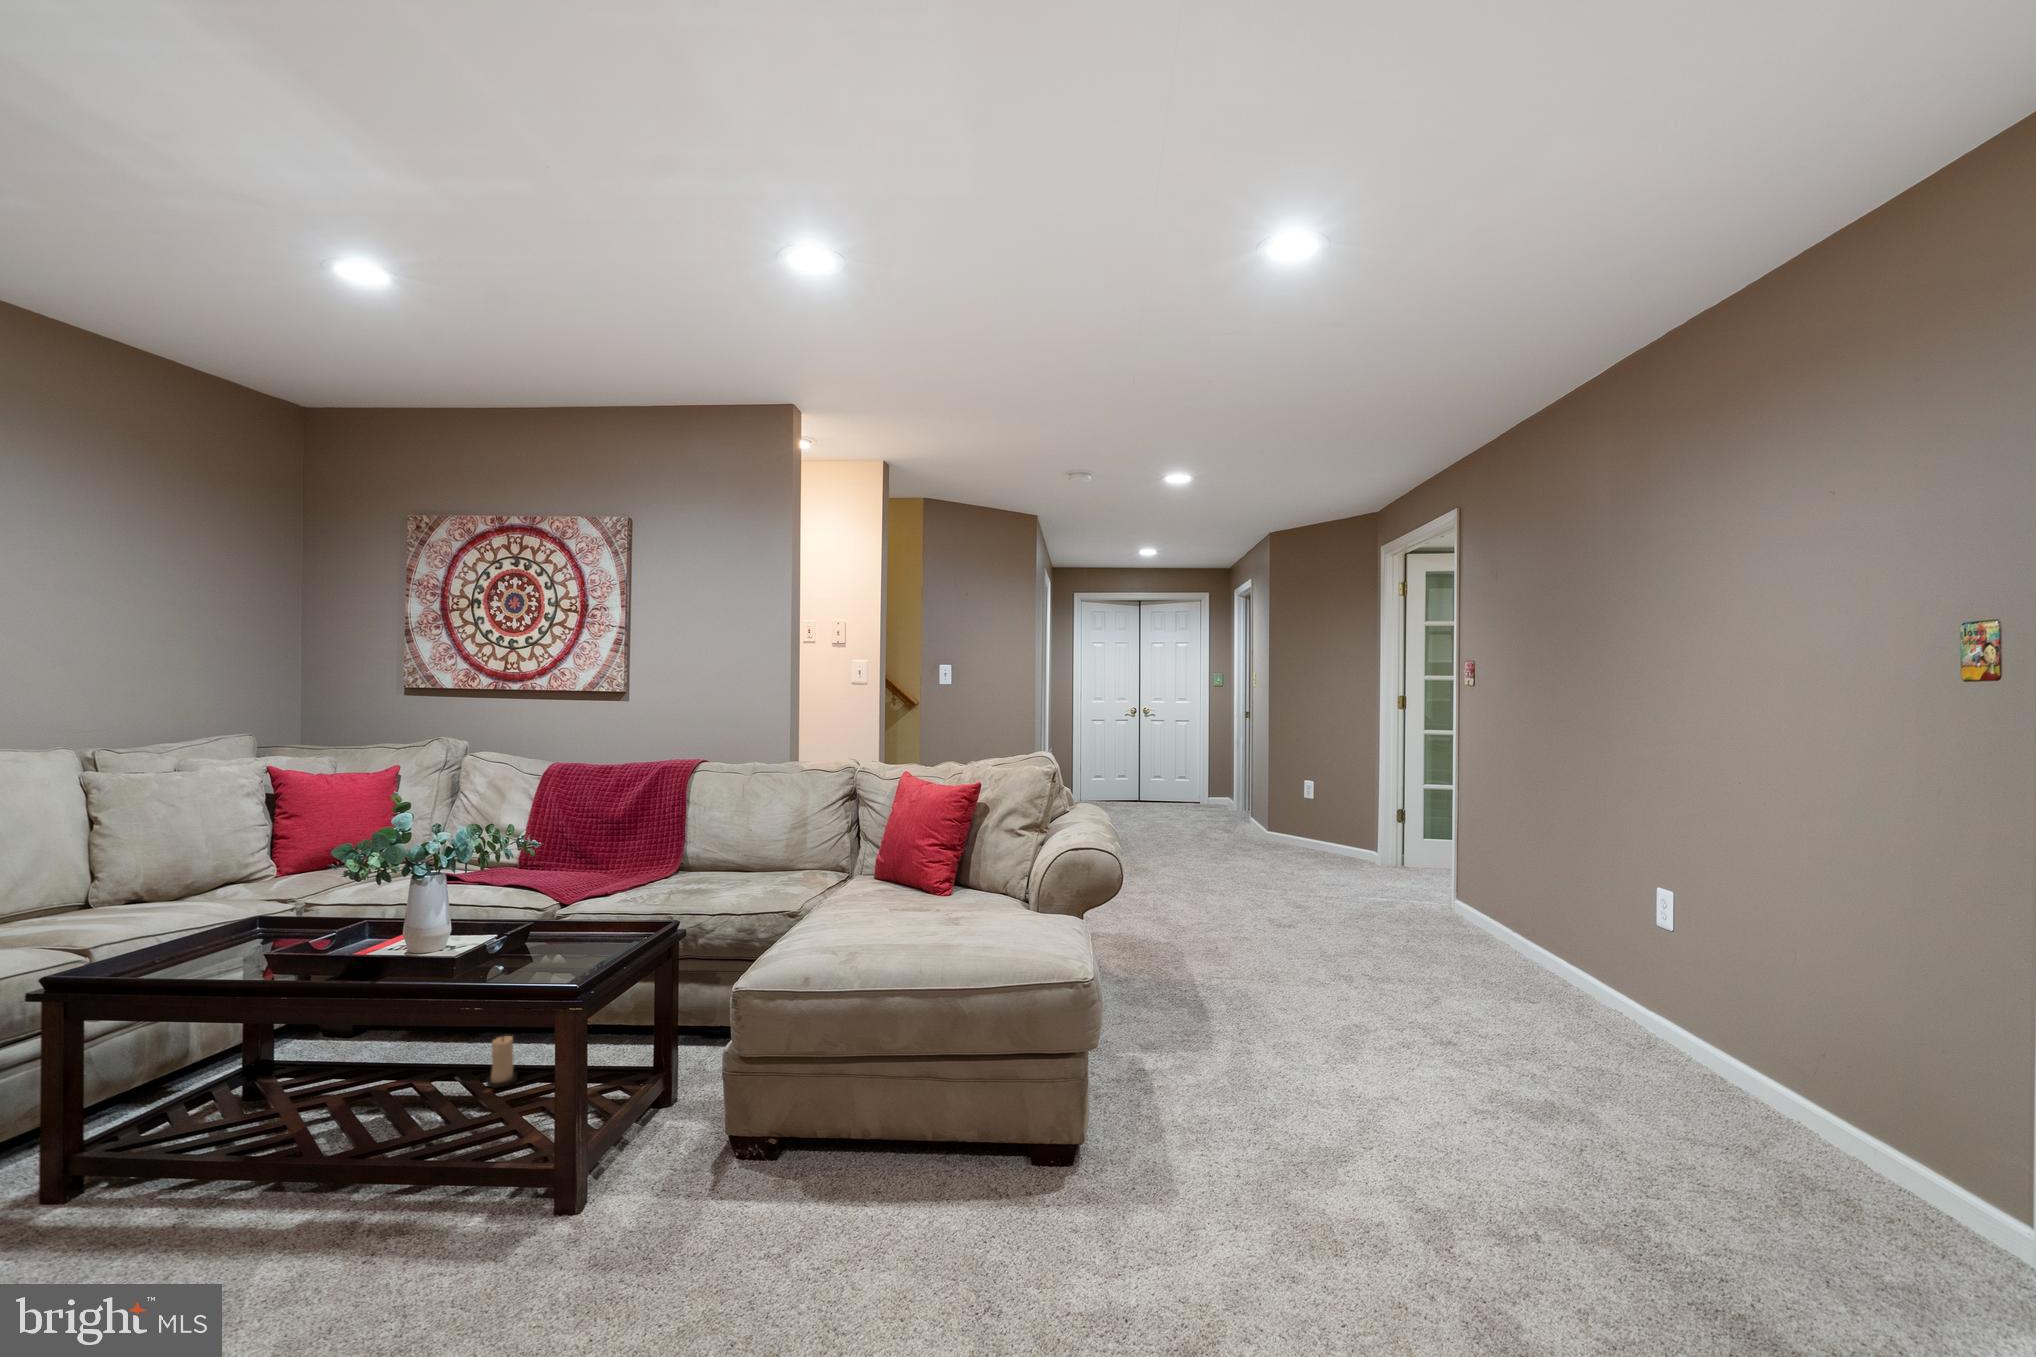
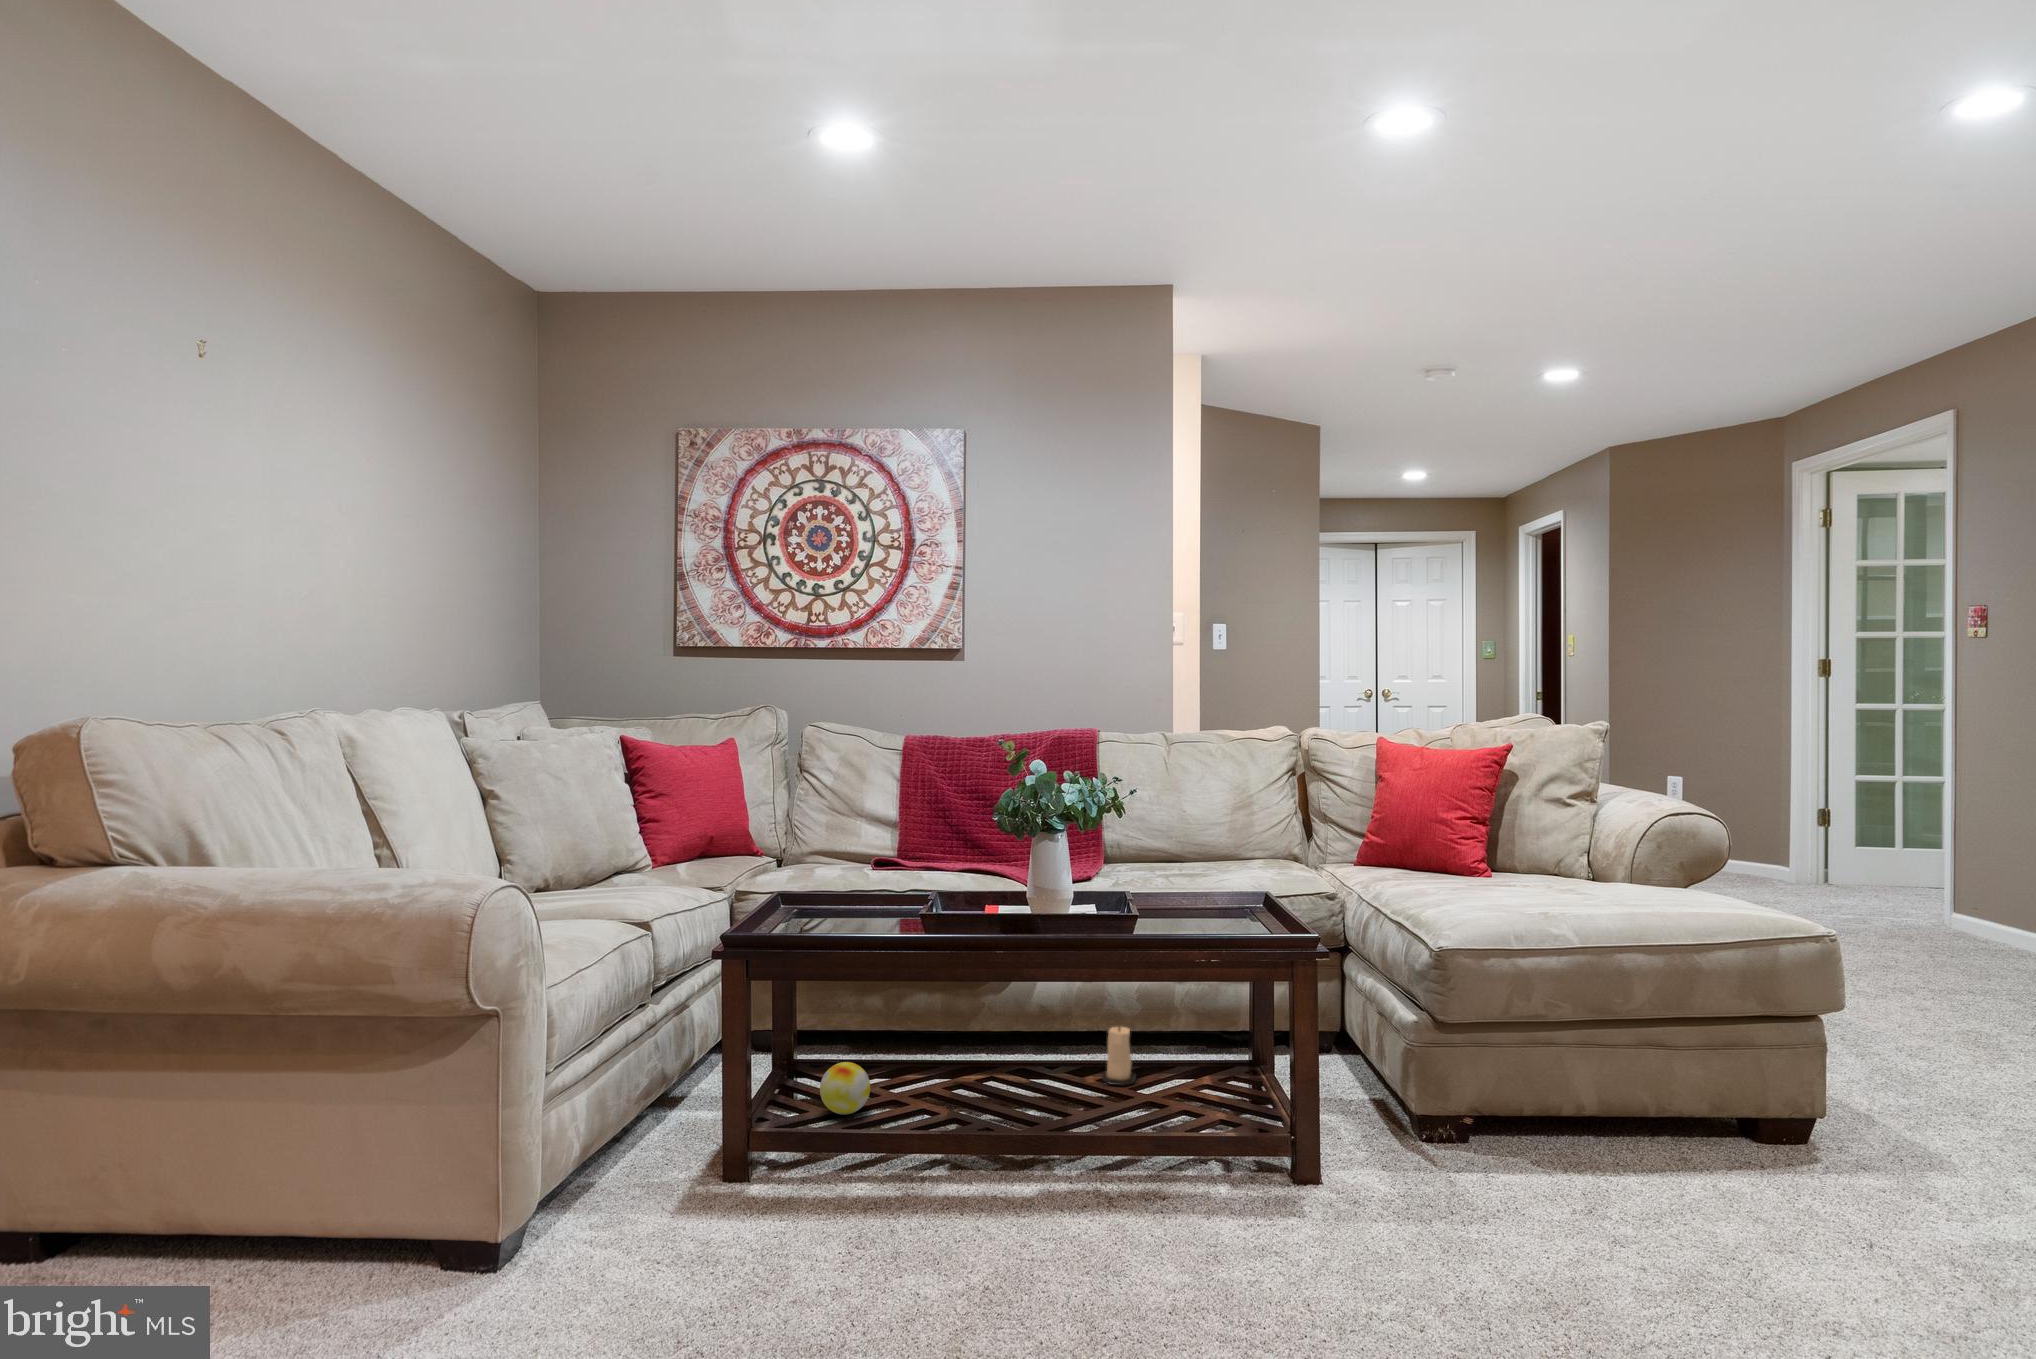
decorative ball: none [194,1072,250,1119] -> present [820,1062,870,1115]

